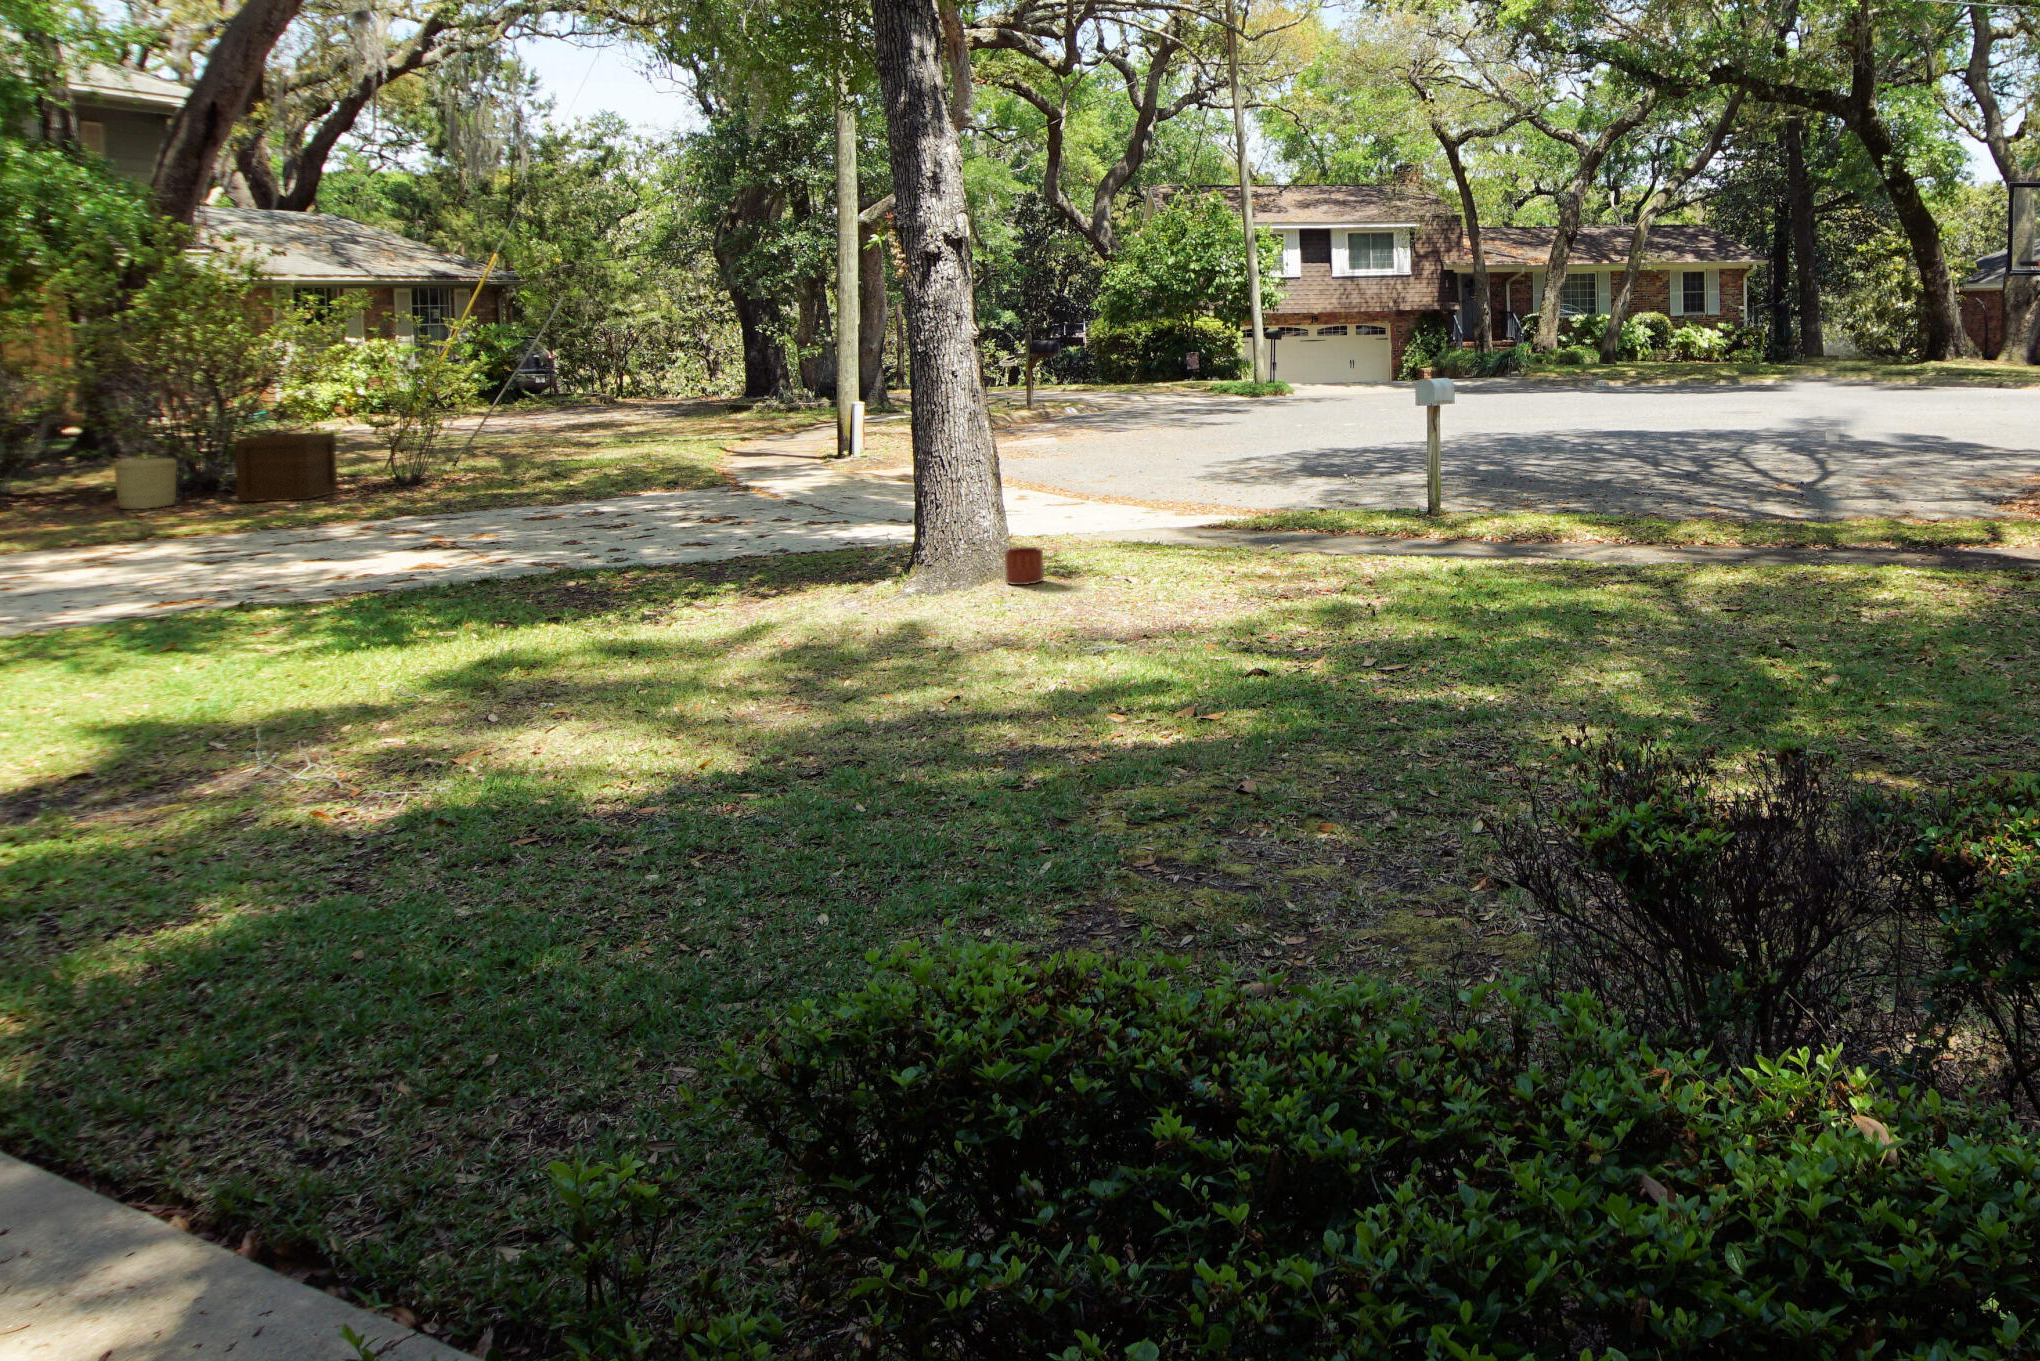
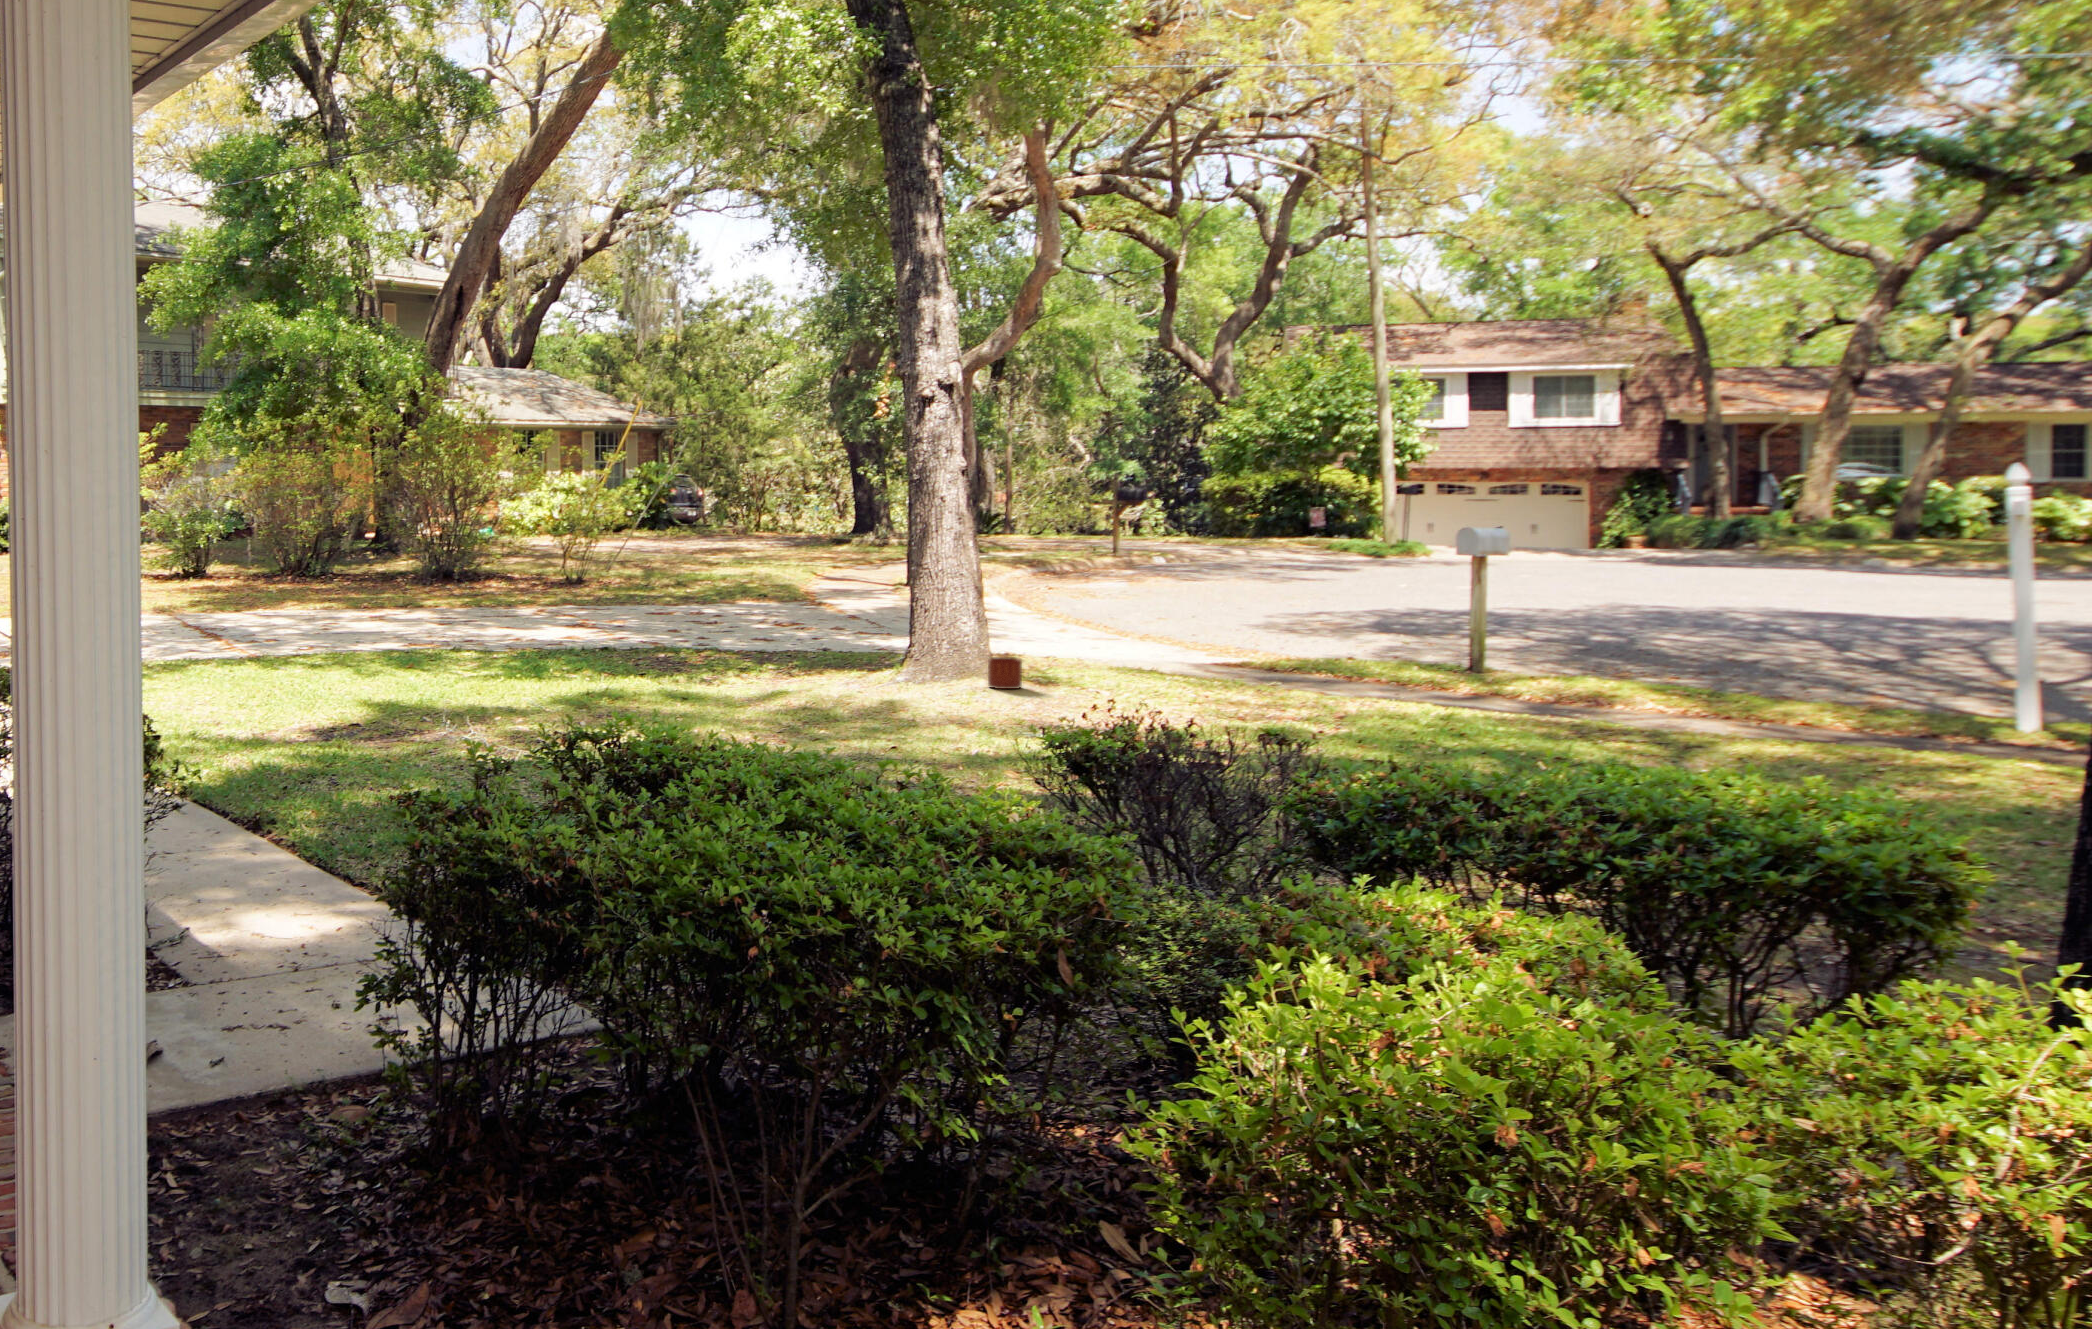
wooden crate: present [235,432,337,502] -> none [465,540,529,591]
woven basket: present [114,458,177,509] -> none [394,553,430,590]

